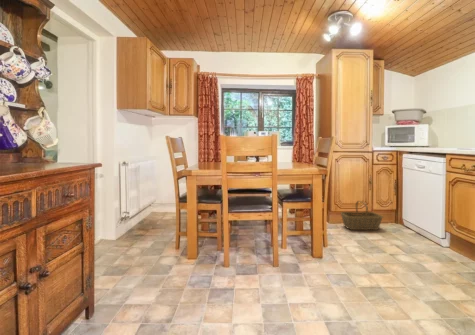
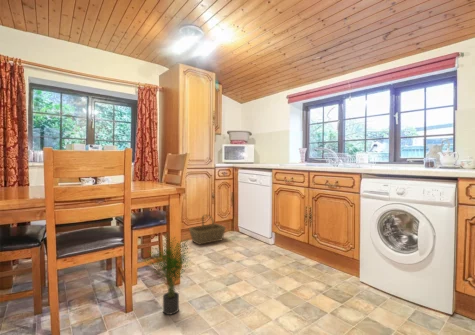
potted plant: none [285,206,334,278] -> present [151,238,188,315]

